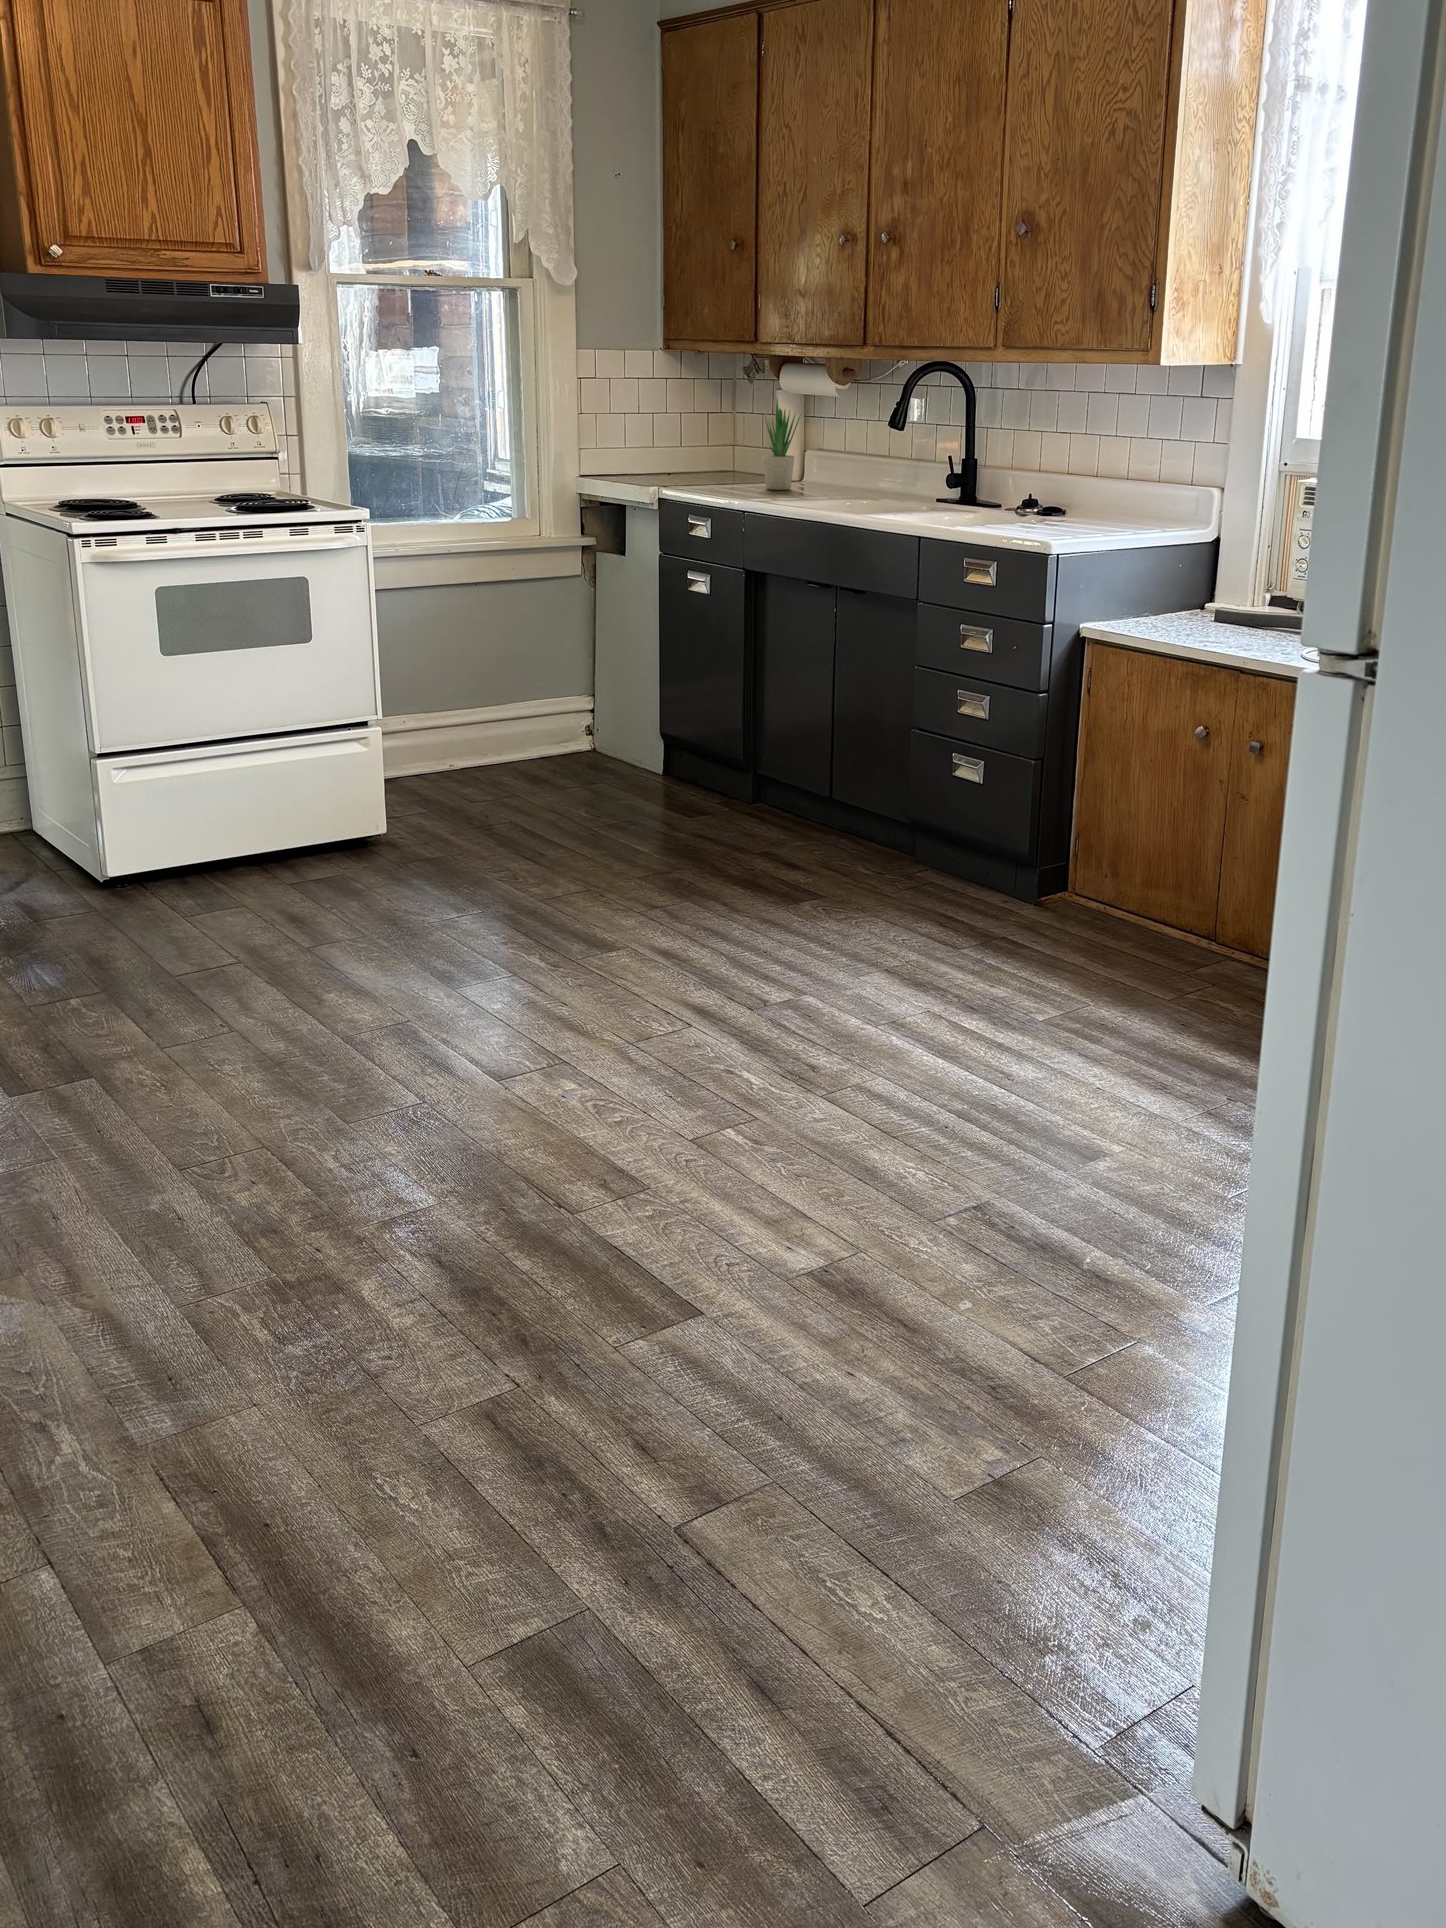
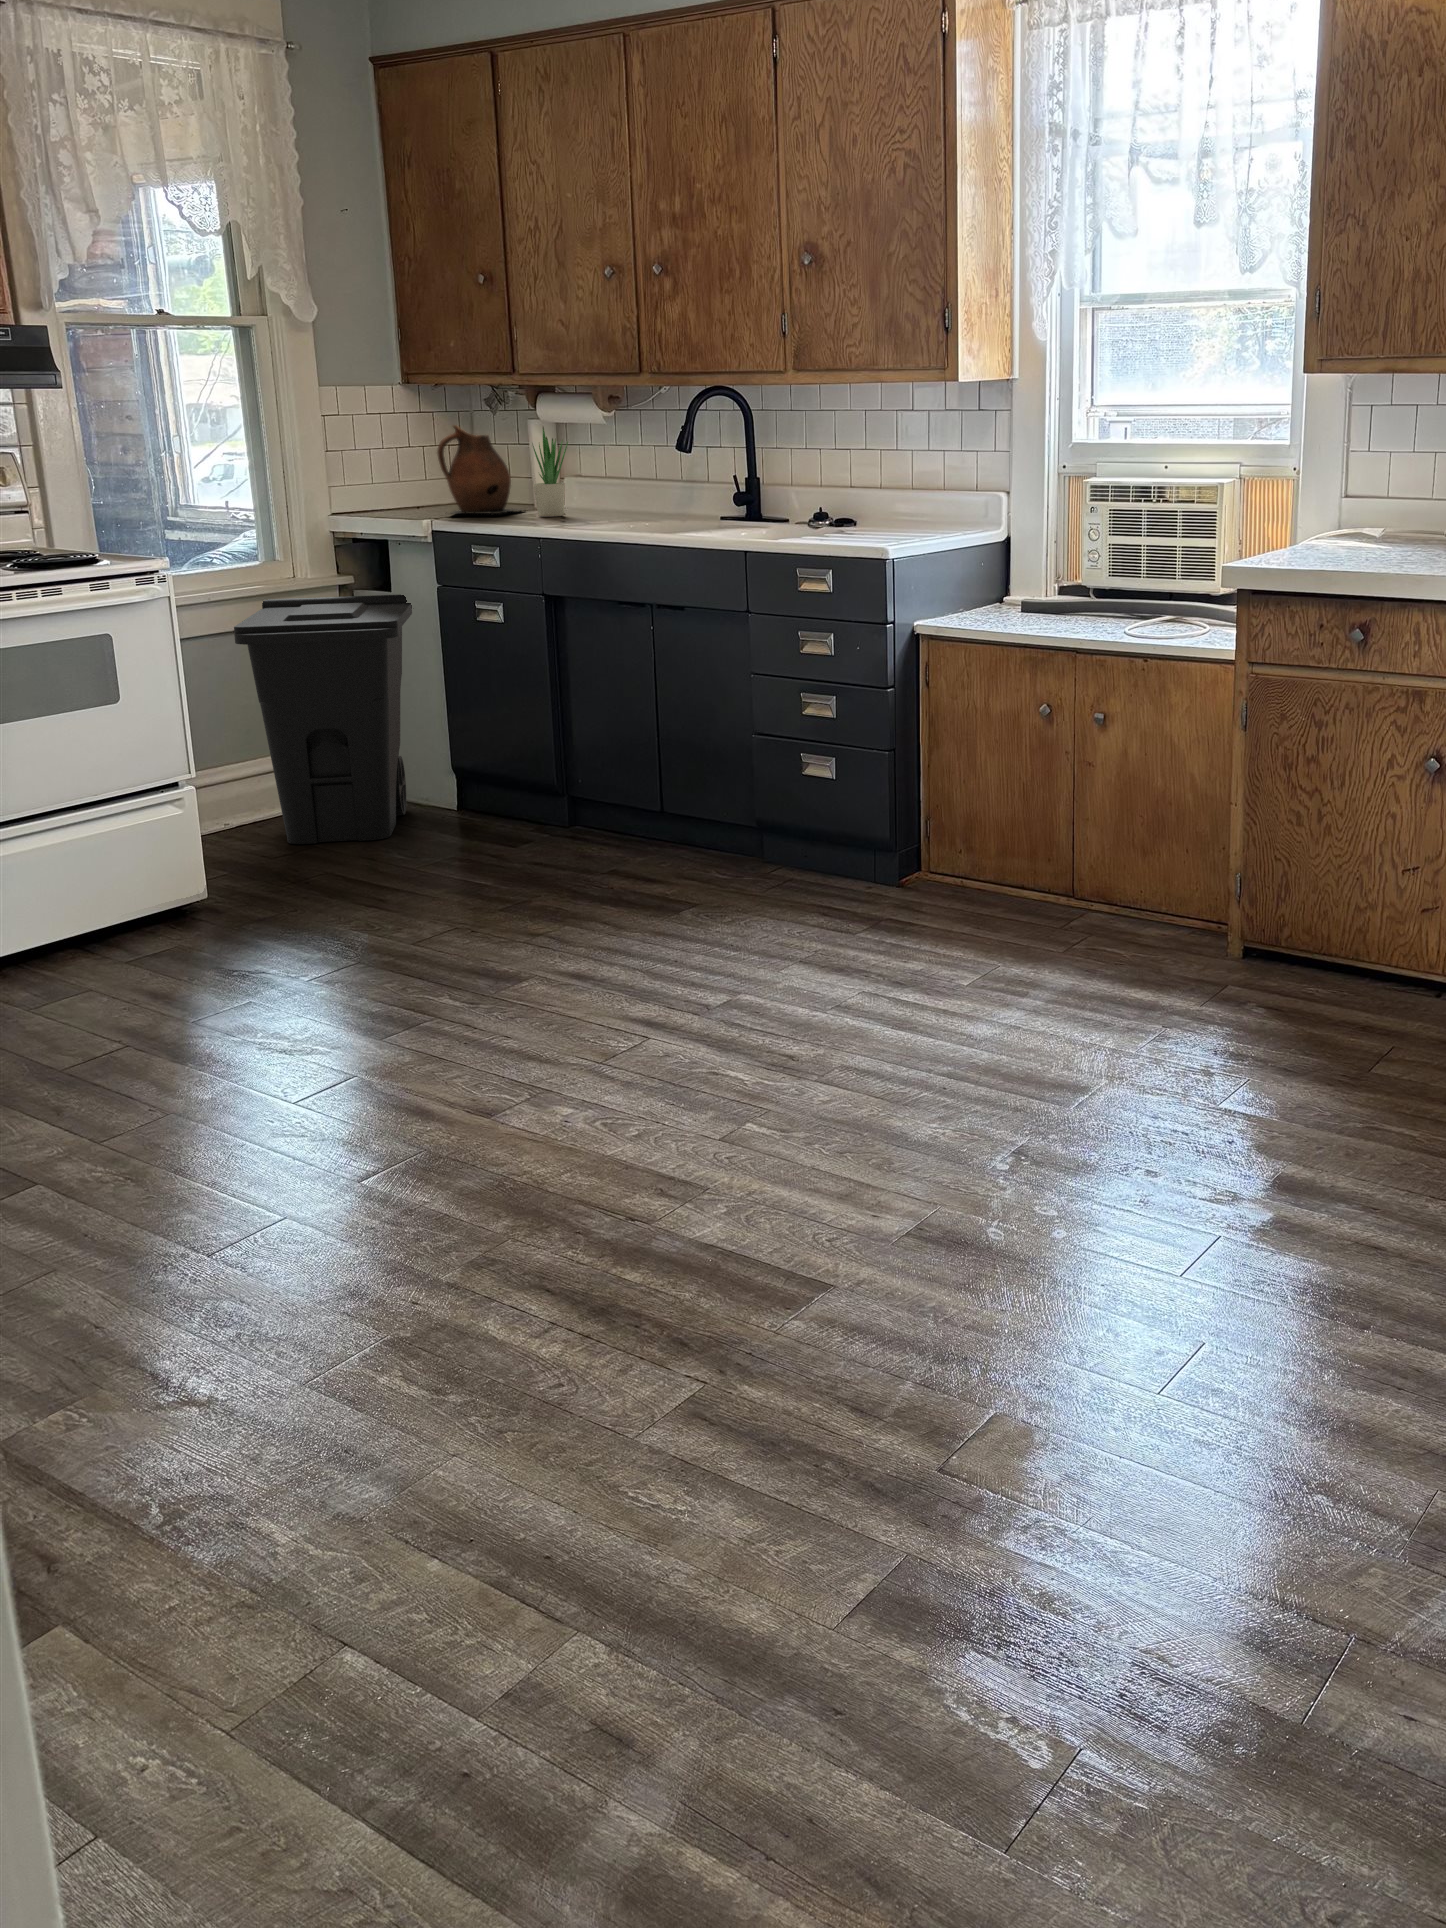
ceramic pitcher: none [678,393,762,485] -> present [437,425,519,514]
trash can: none [456,555,644,797] -> present [234,594,412,844]

